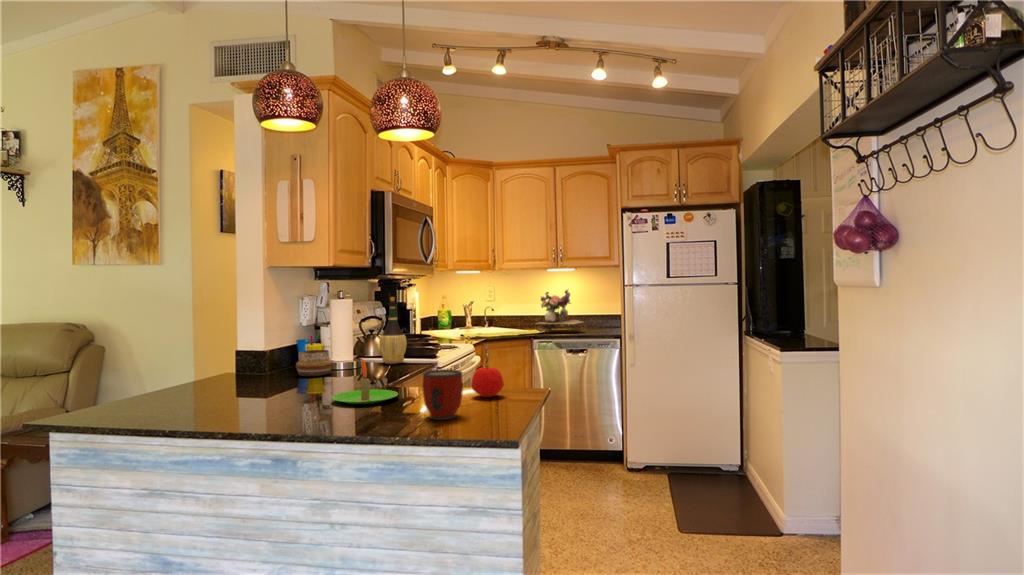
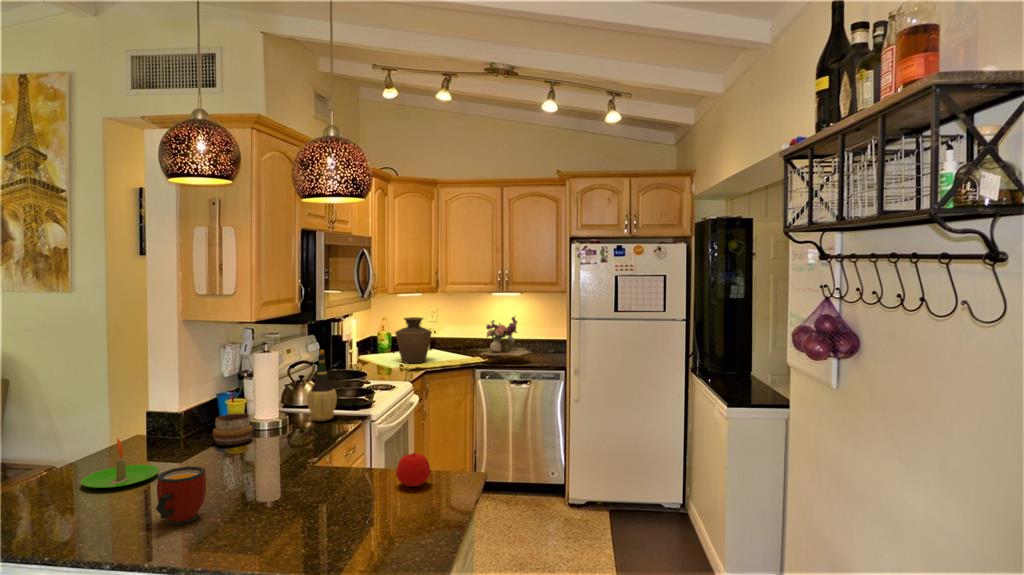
vase: none [454,291,488,334] -> present [395,317,432,363]
candle: present [332,359,398,404] -> present [81,438,159,488]
mug: present [422,369,463,420] -> present [156,466,206,525]

